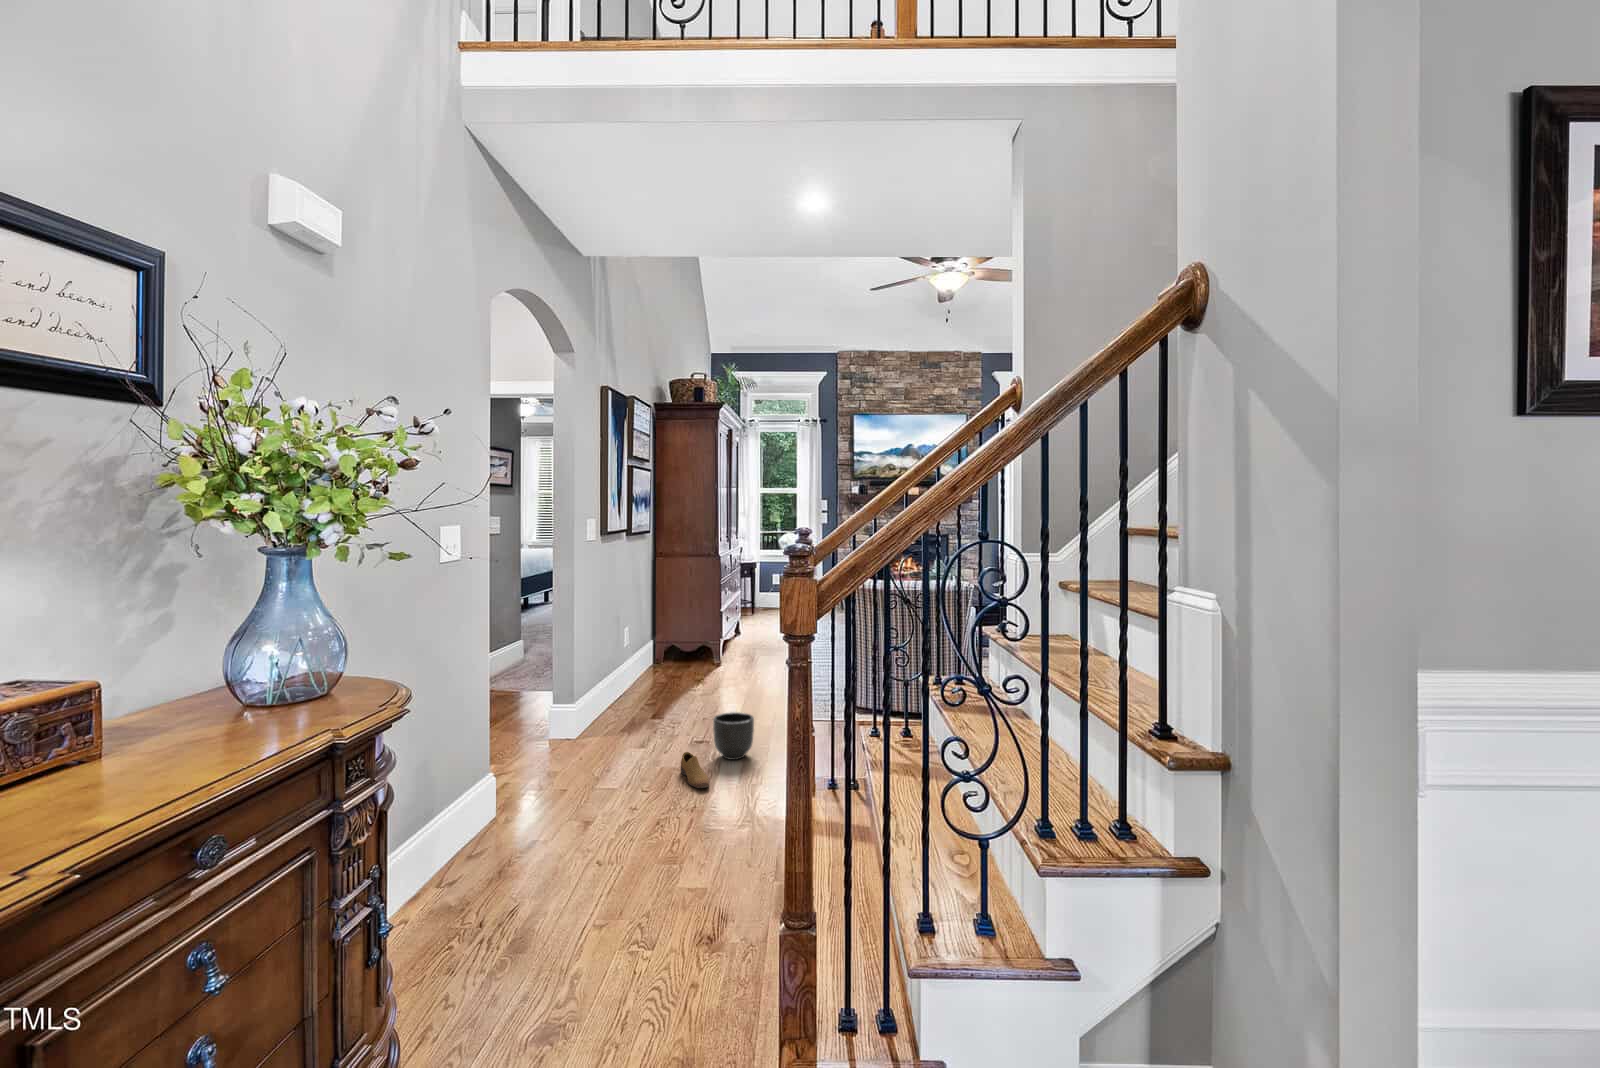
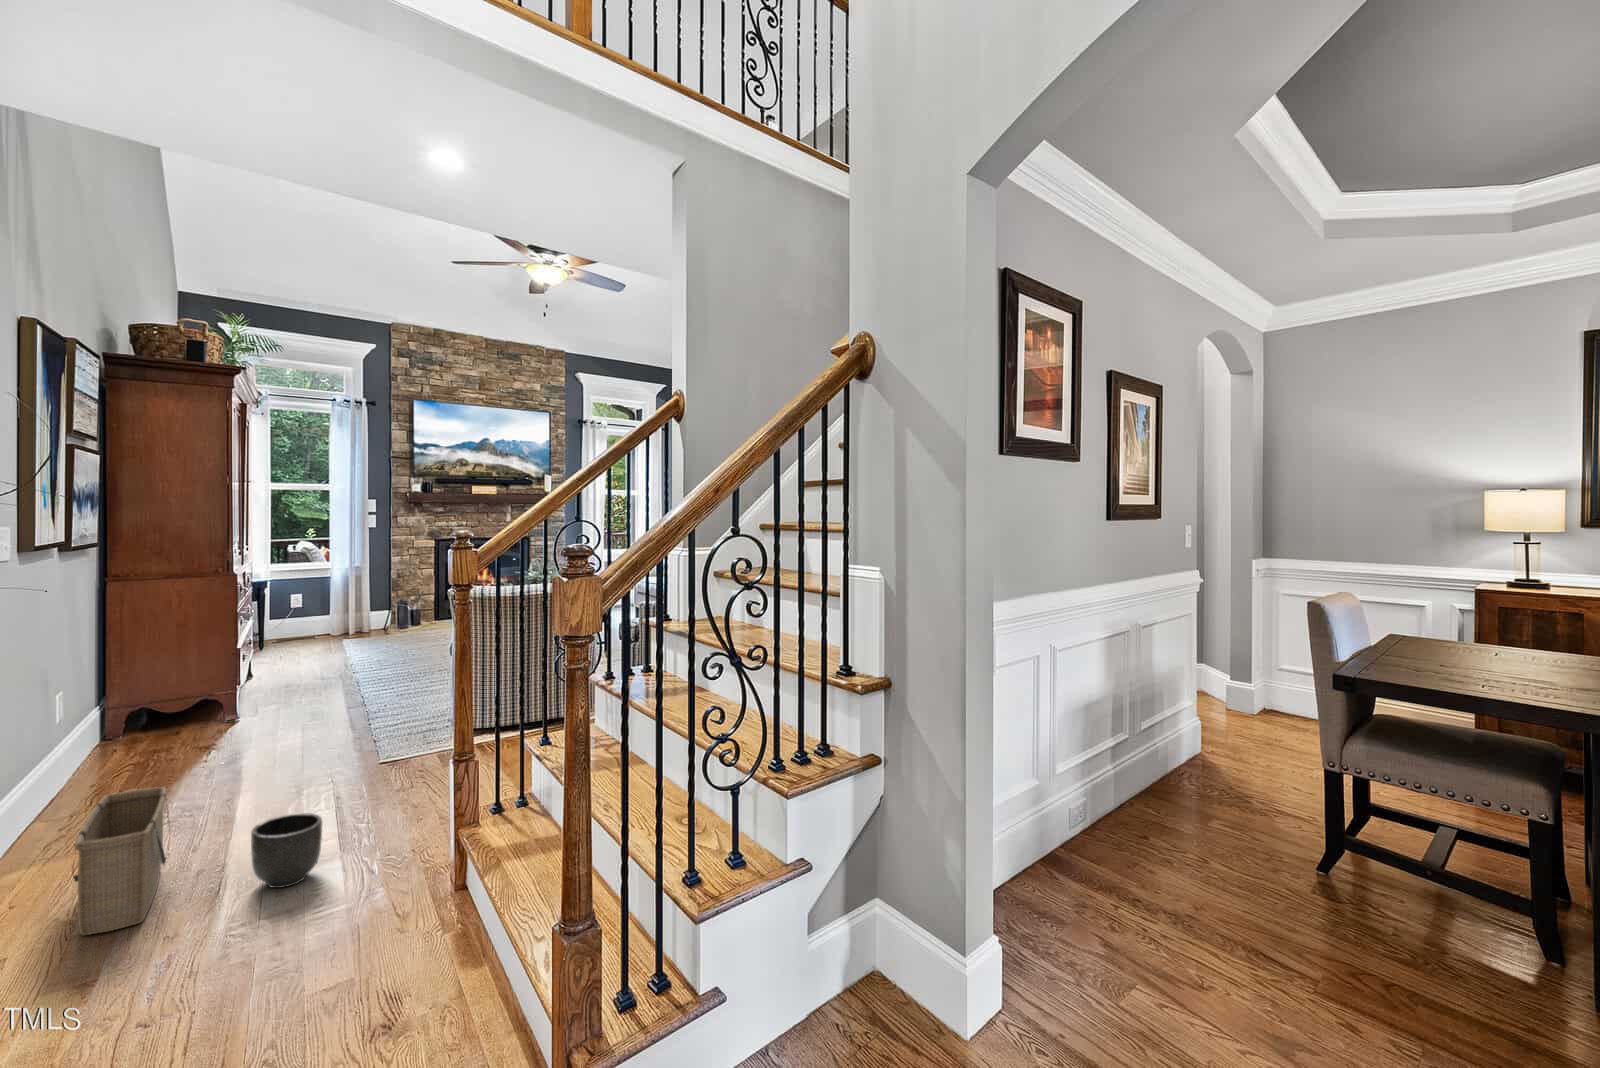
basket: none [626,683,674,763] -> present [73,787,167,935]
shoe: present [681,752,709,788] -> none [193,897,256,955]

